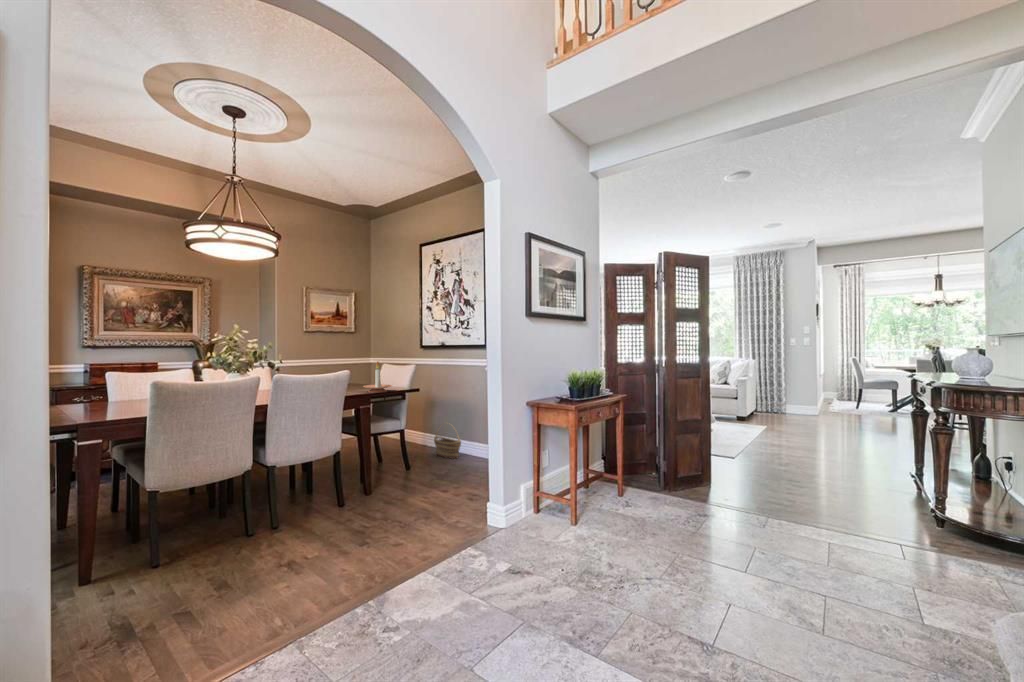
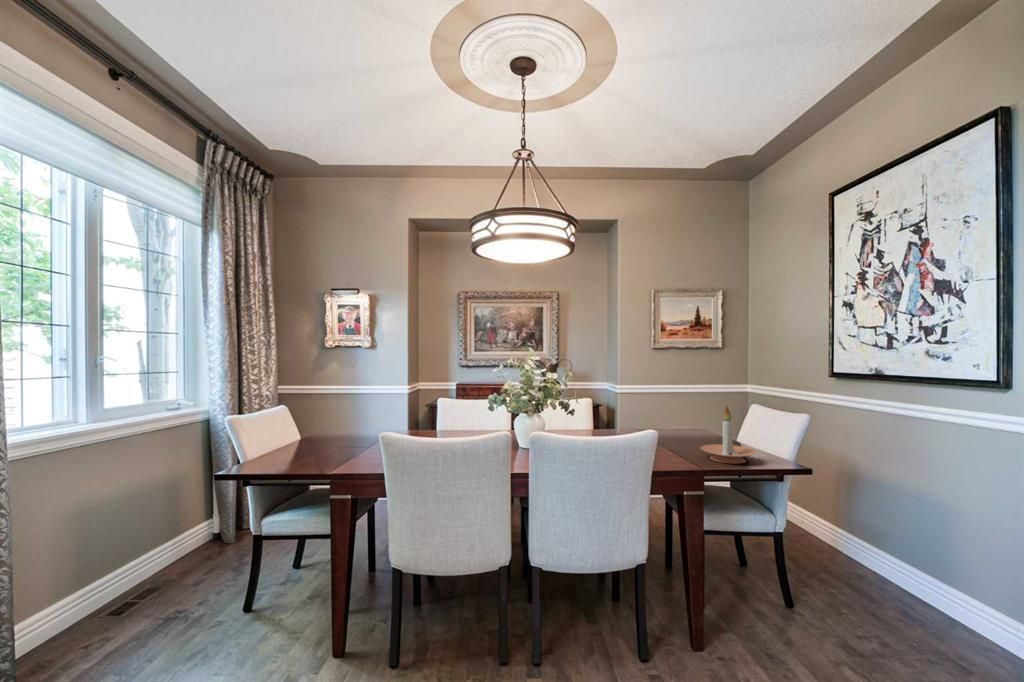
basket: present [434,431,461,459] -> none [863,528,933,613]

